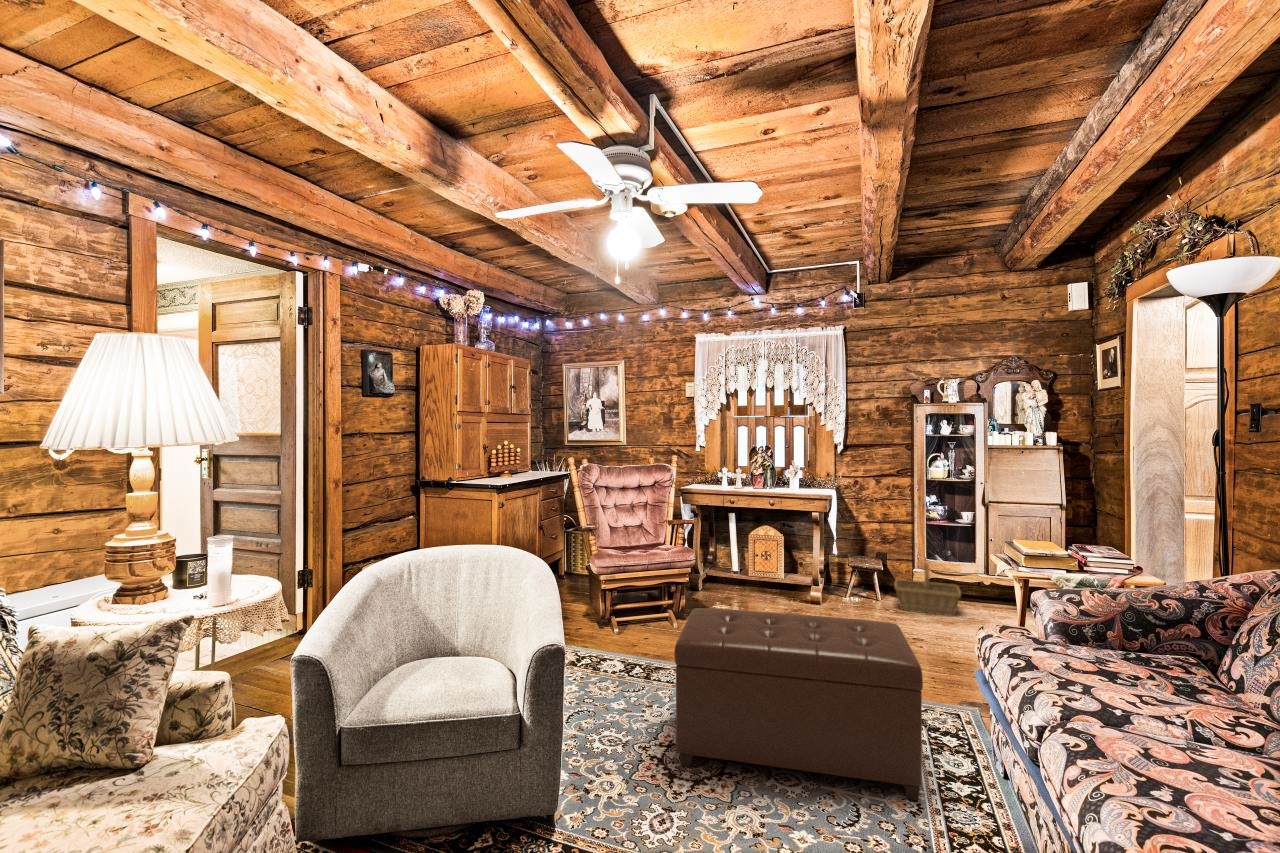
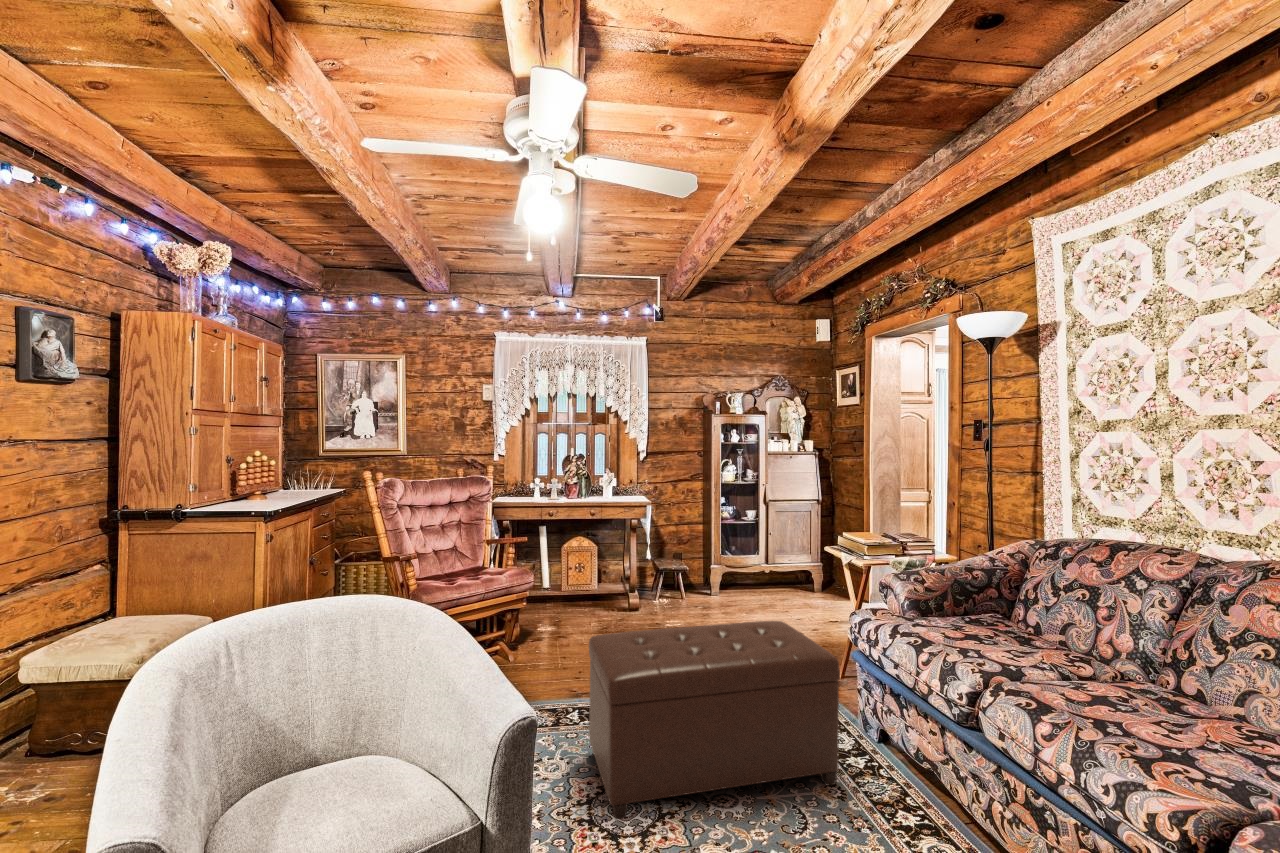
basket: present [894,563,961,616] -> none [697,561,756,607]

